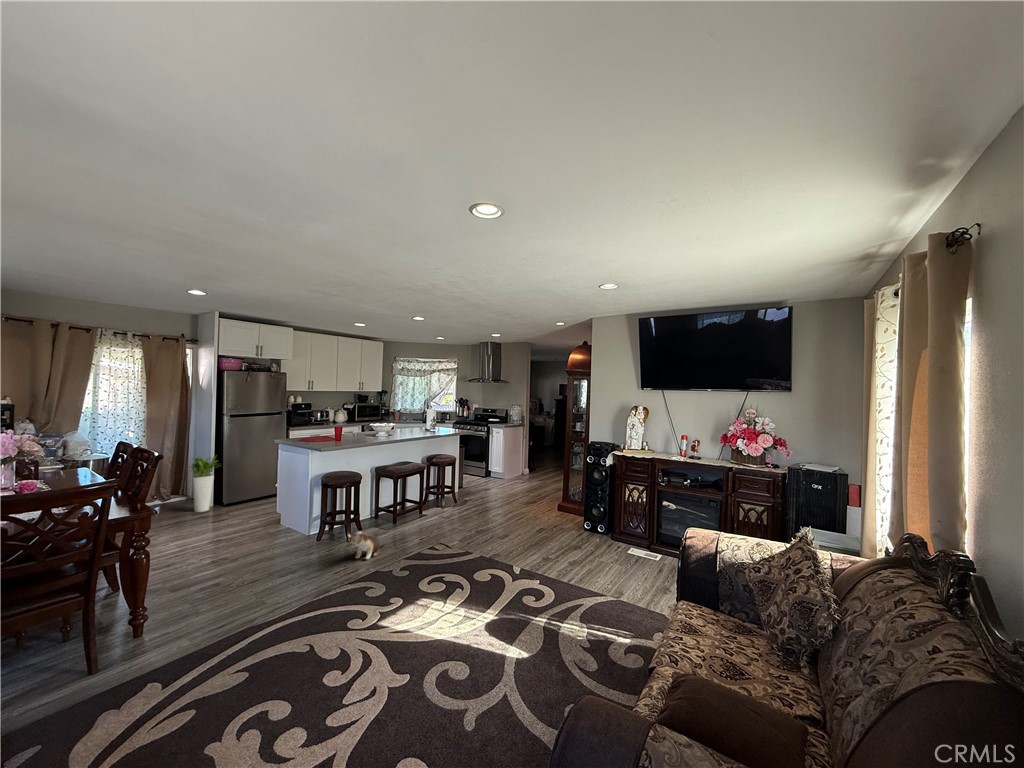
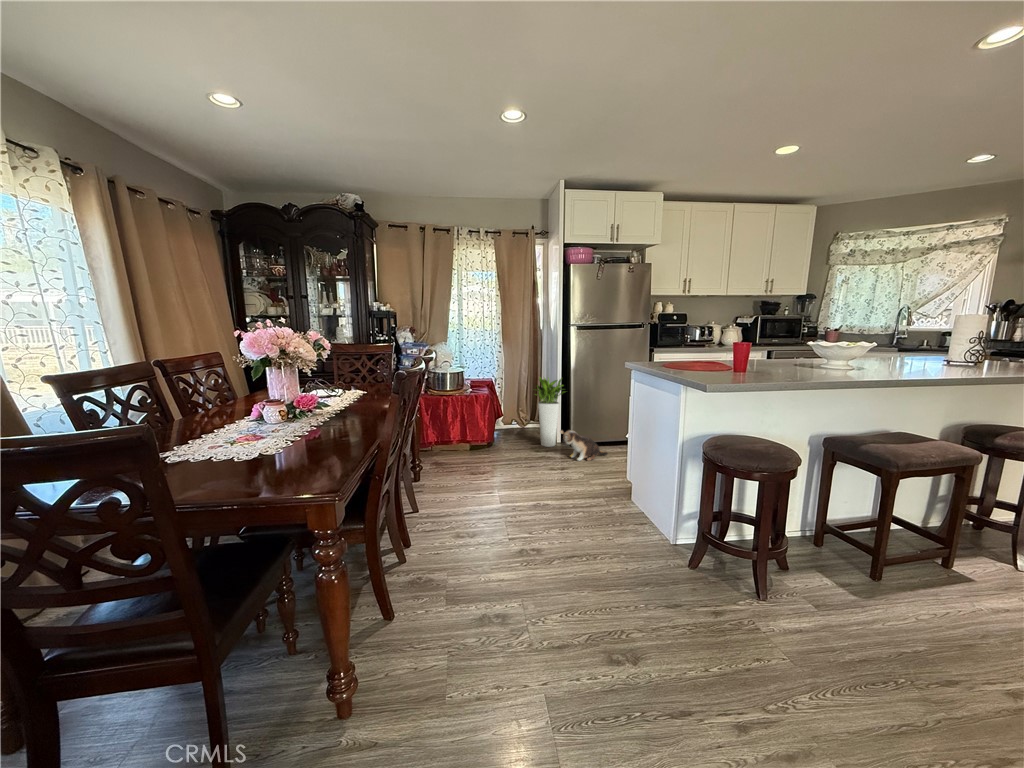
plush toy: present [348,531,385,559] -> present [560,430,607,461]

